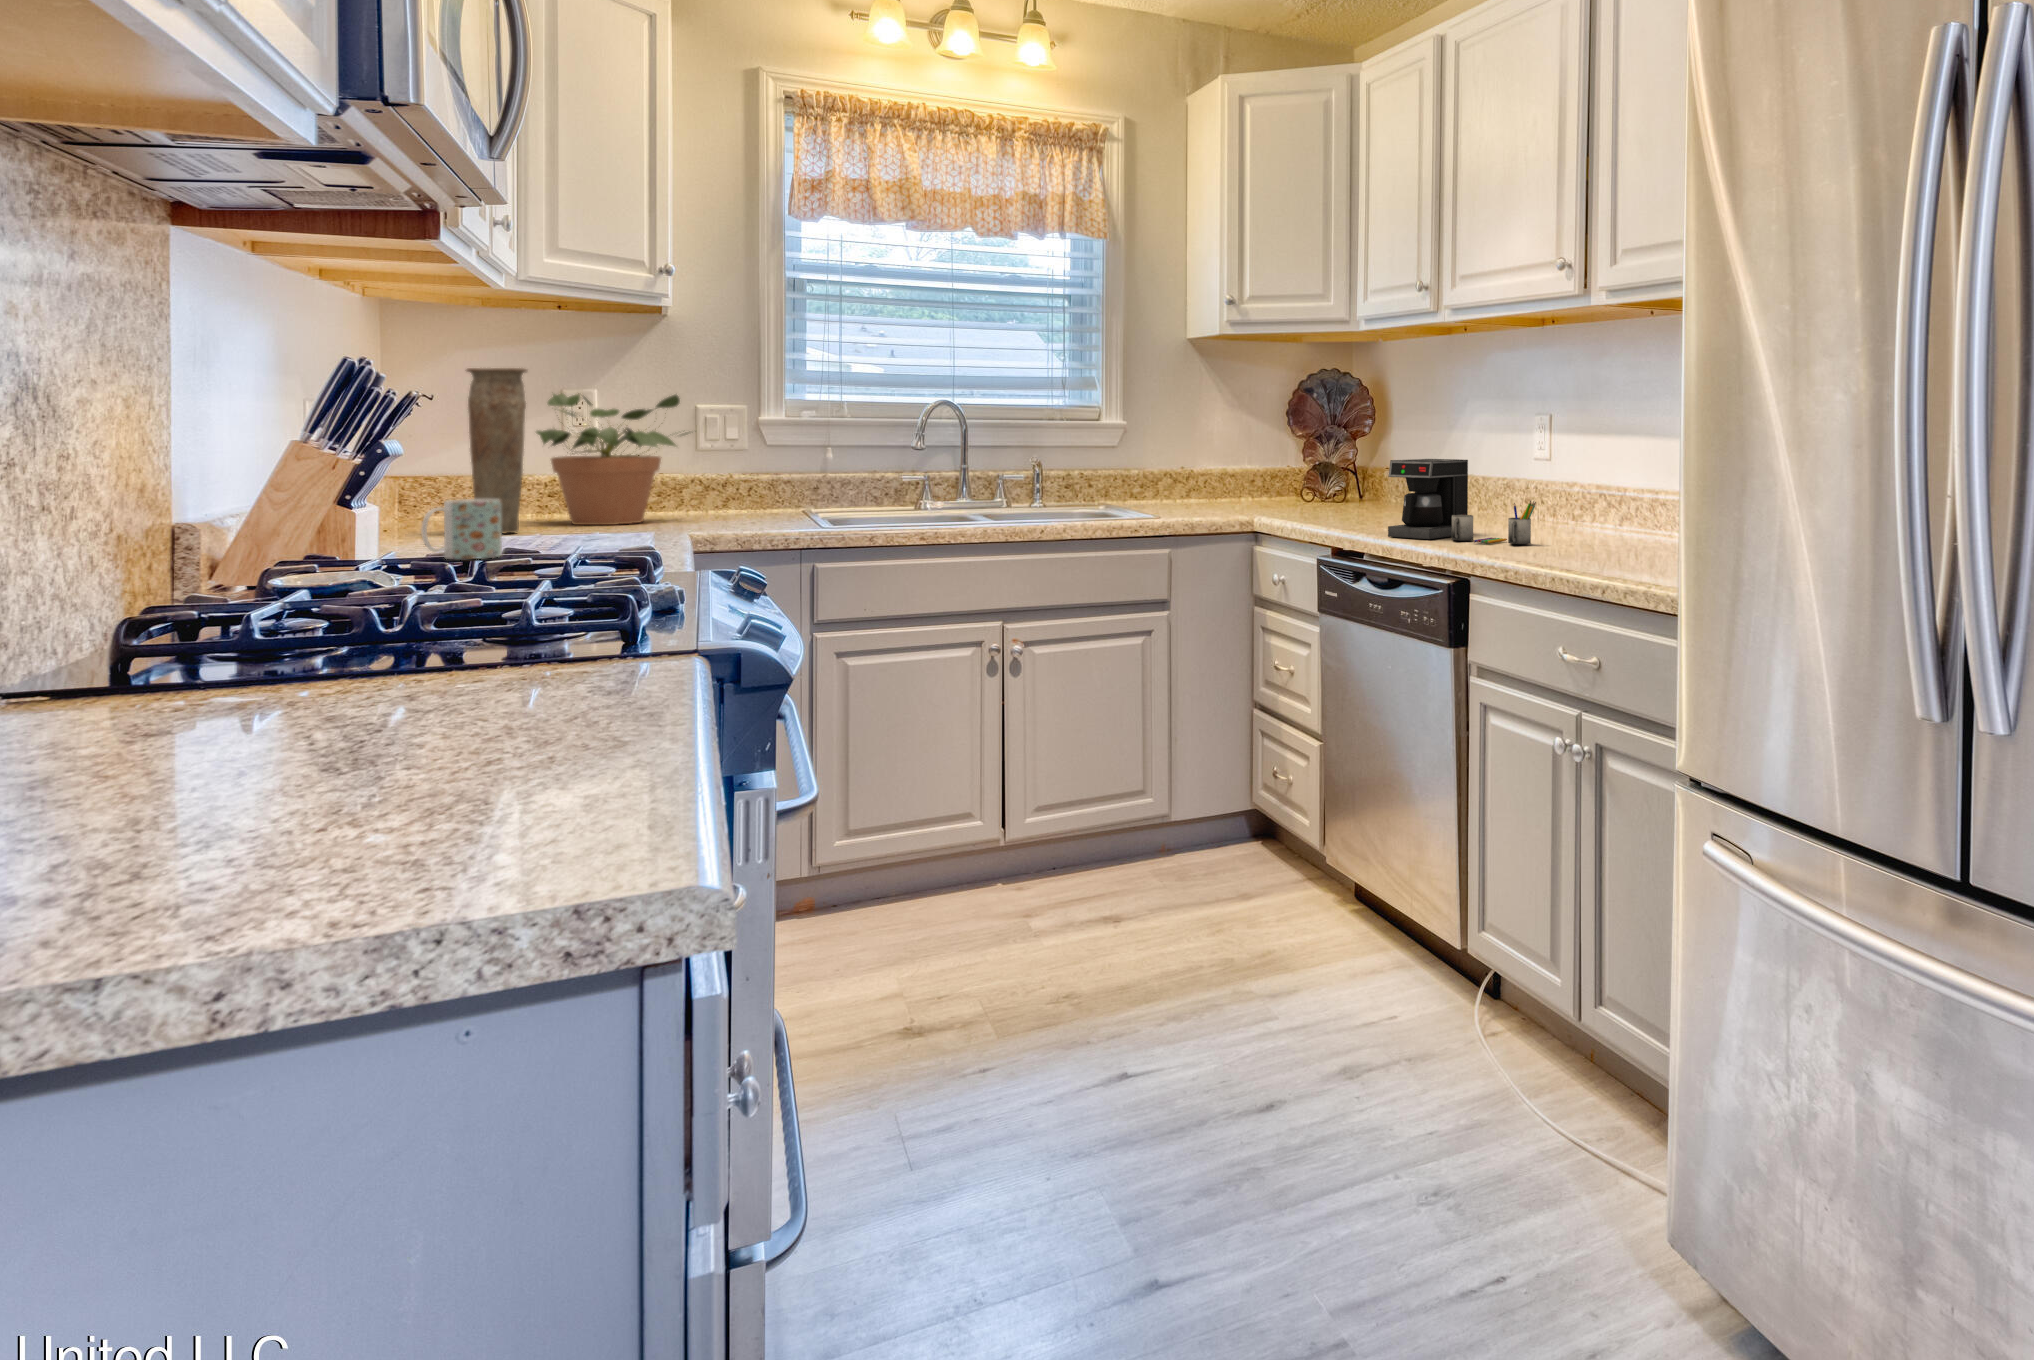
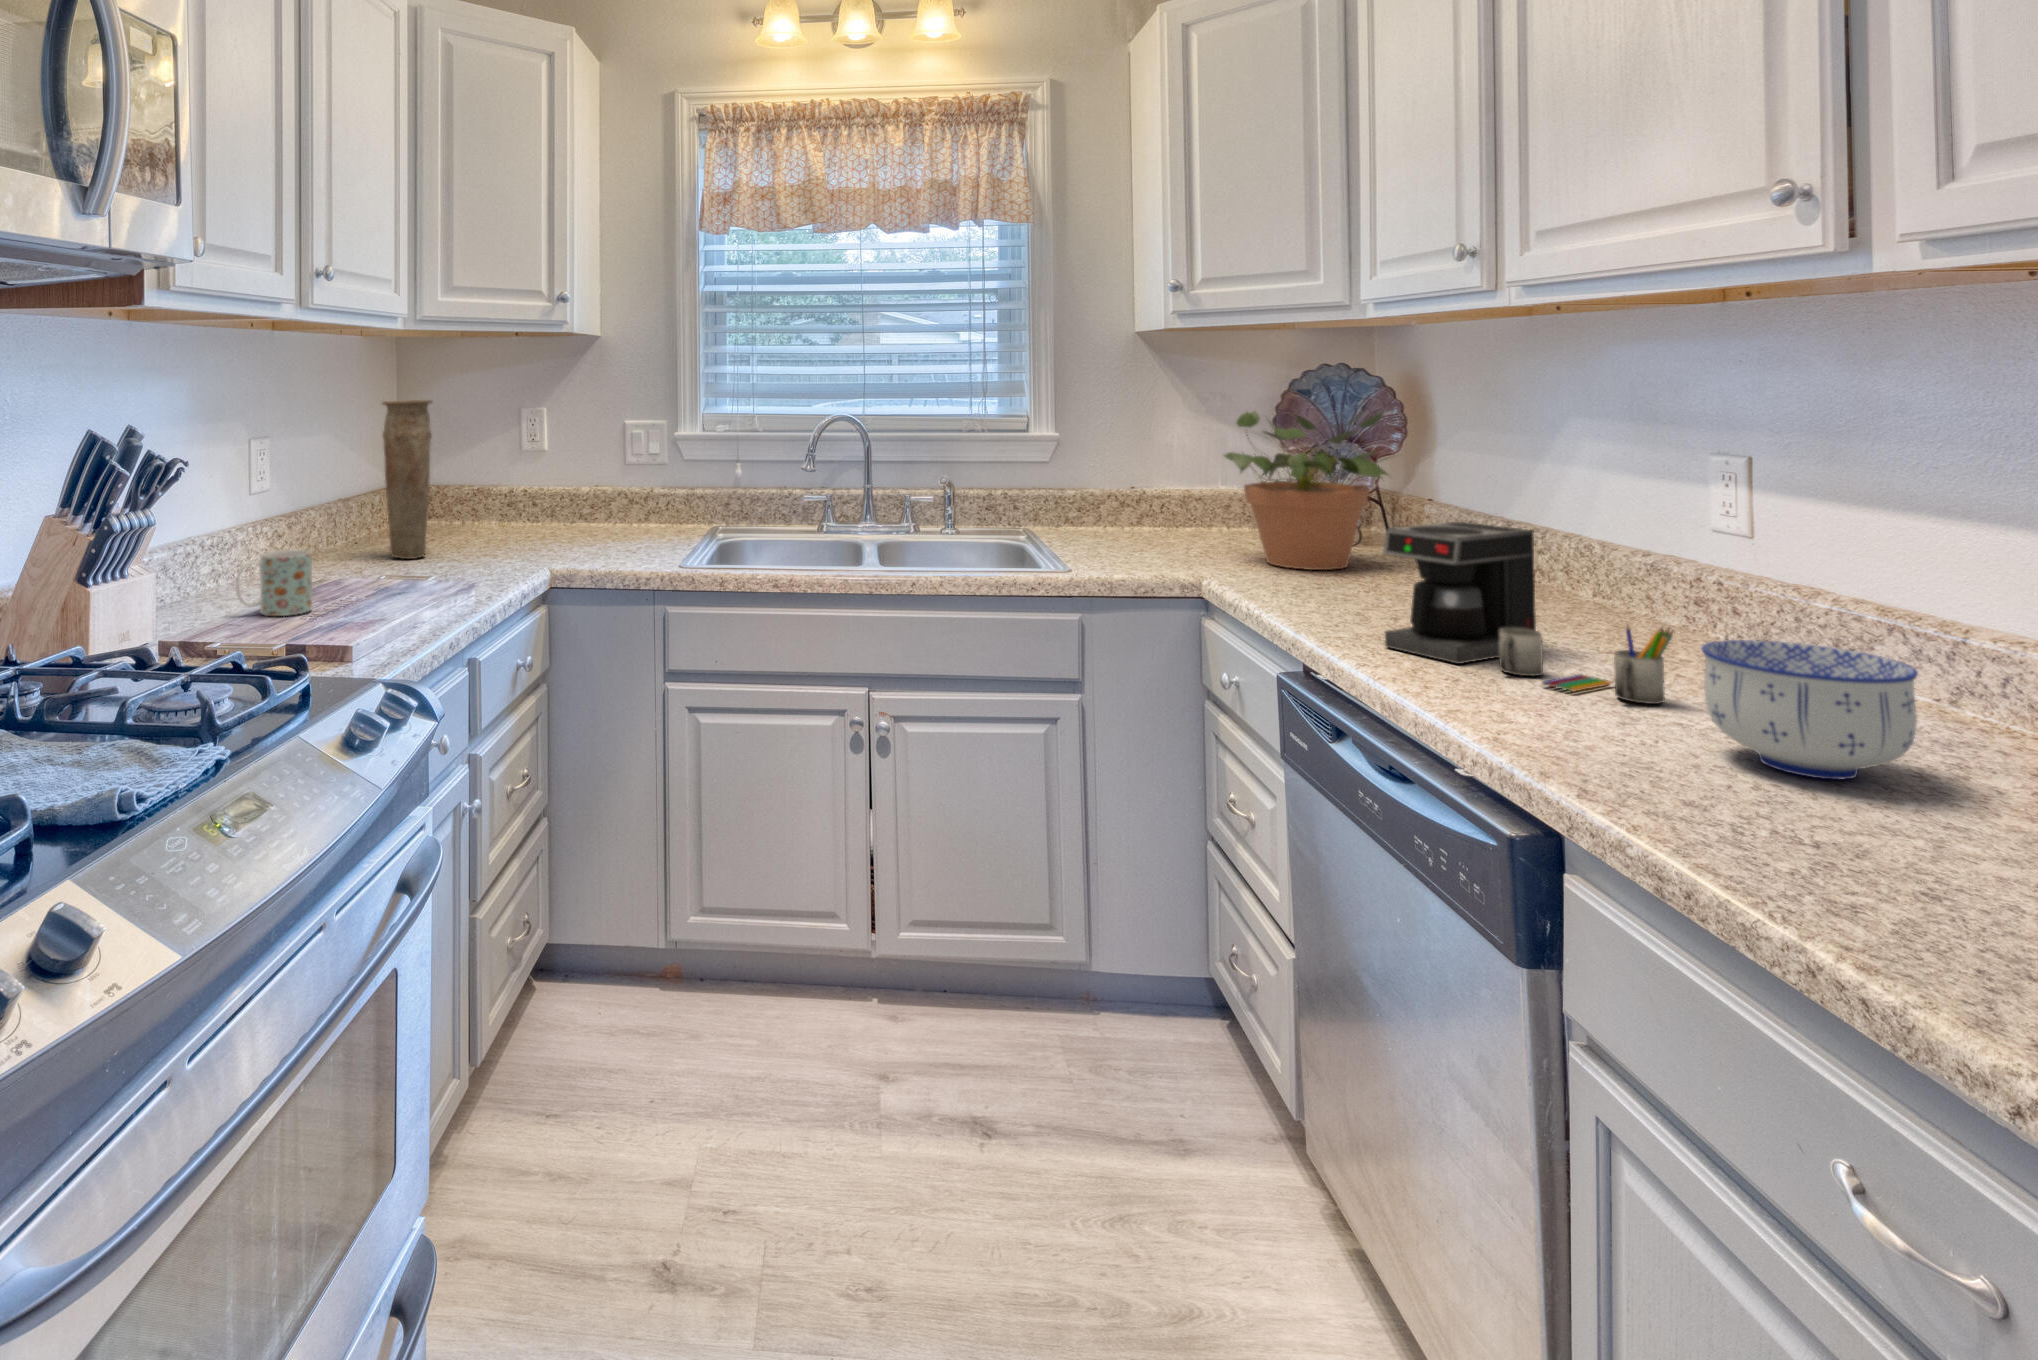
potted plant: present [536,393,688,525] -> present [1224,411,1388,570]
bowl: none [1548,497,1630,557] -> present [1702,640,1918,780]

